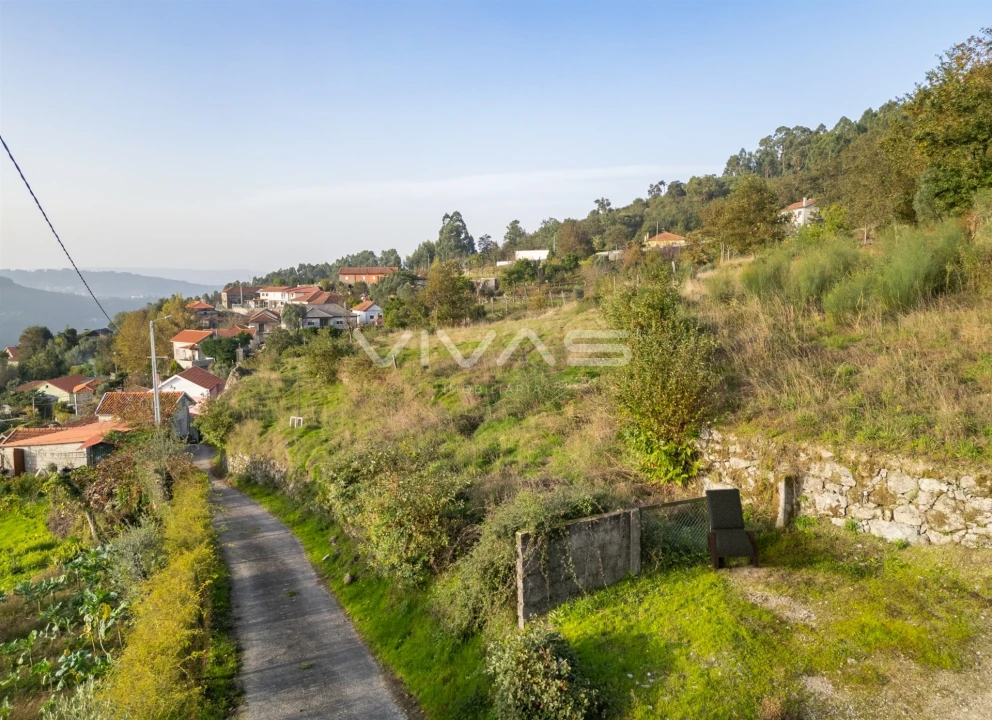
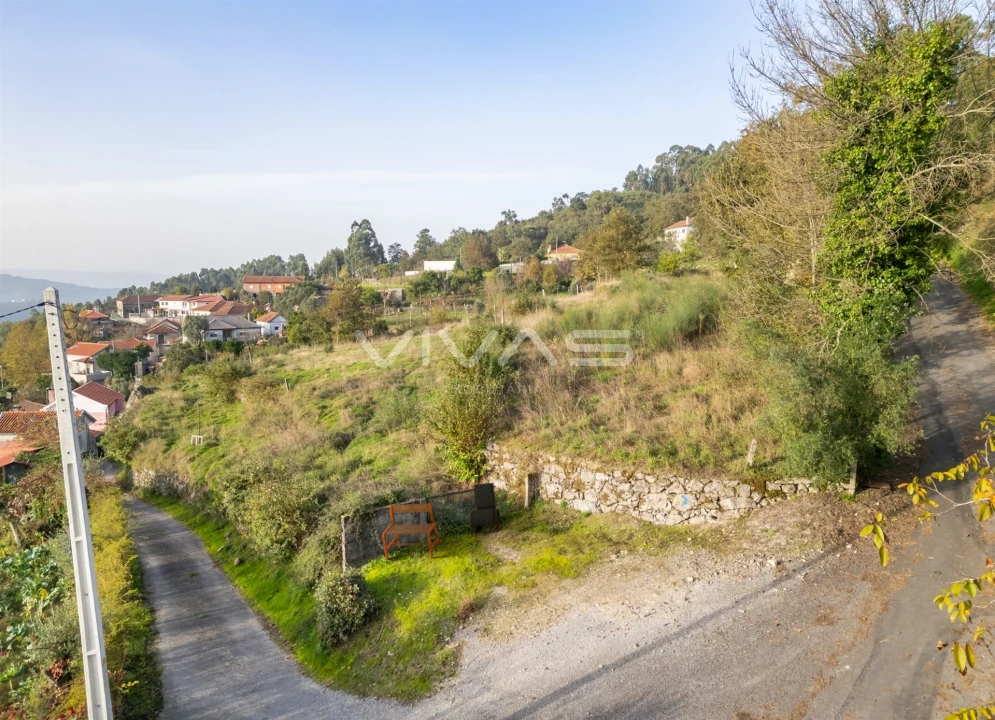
bench: none [580,518,667,611] -> present [382,503,440,560]

